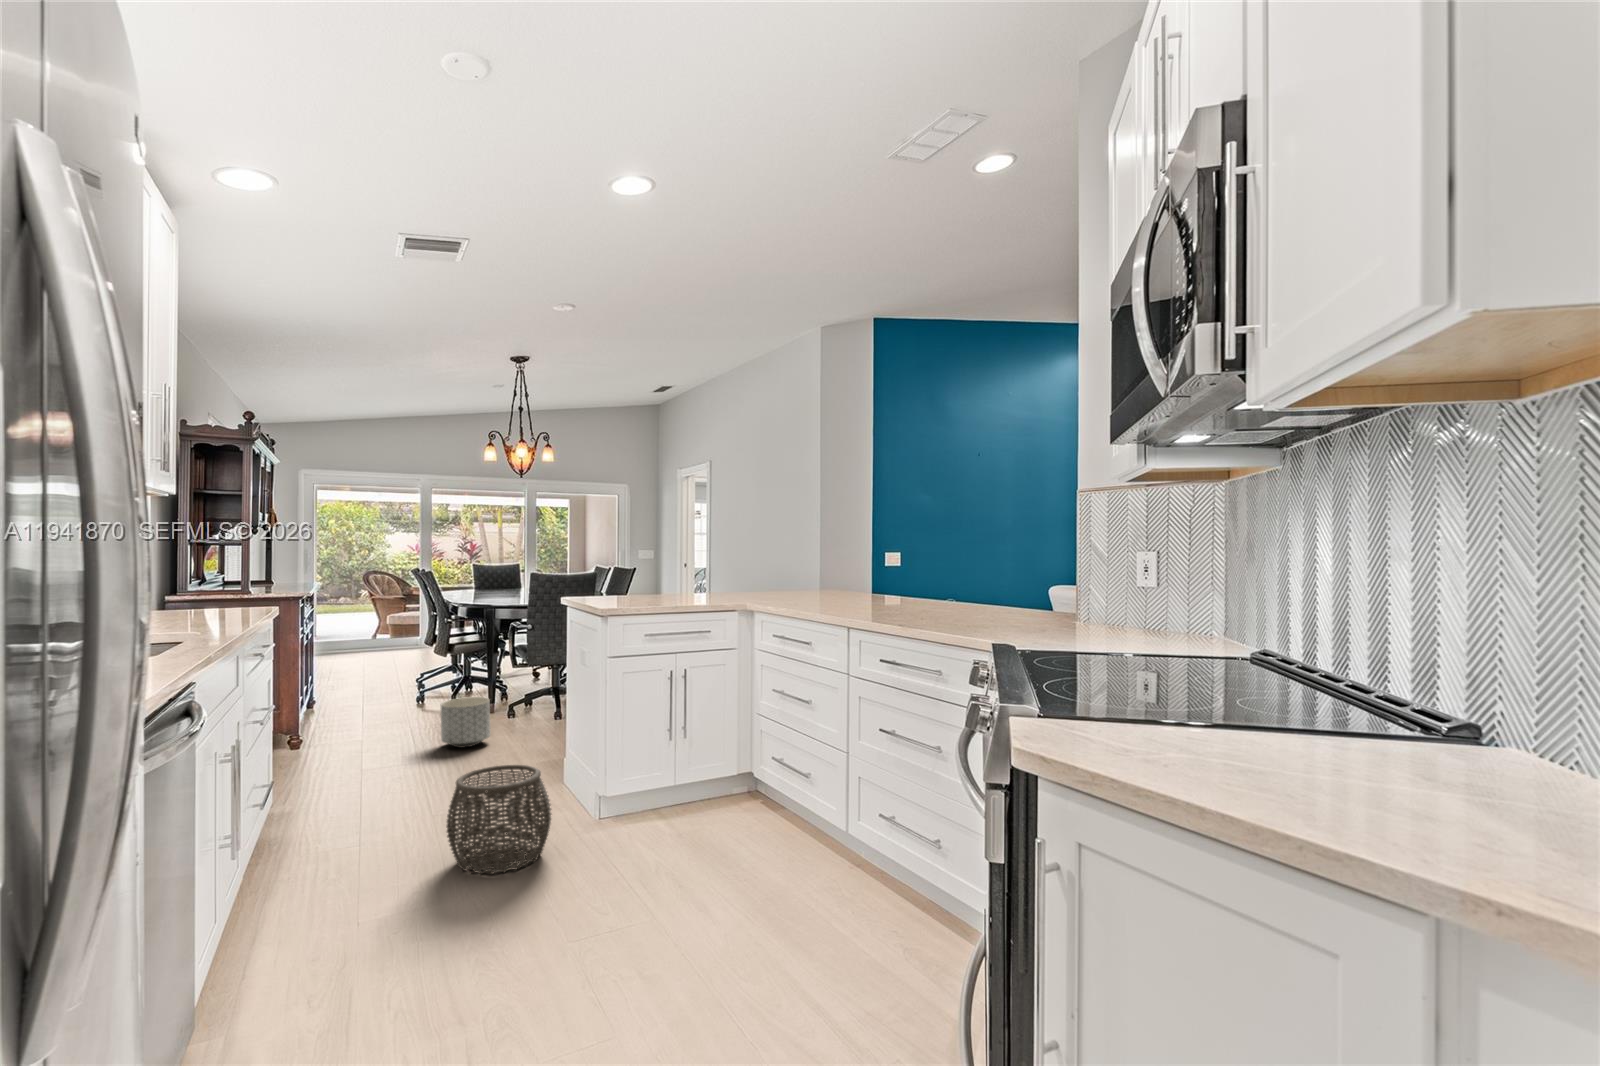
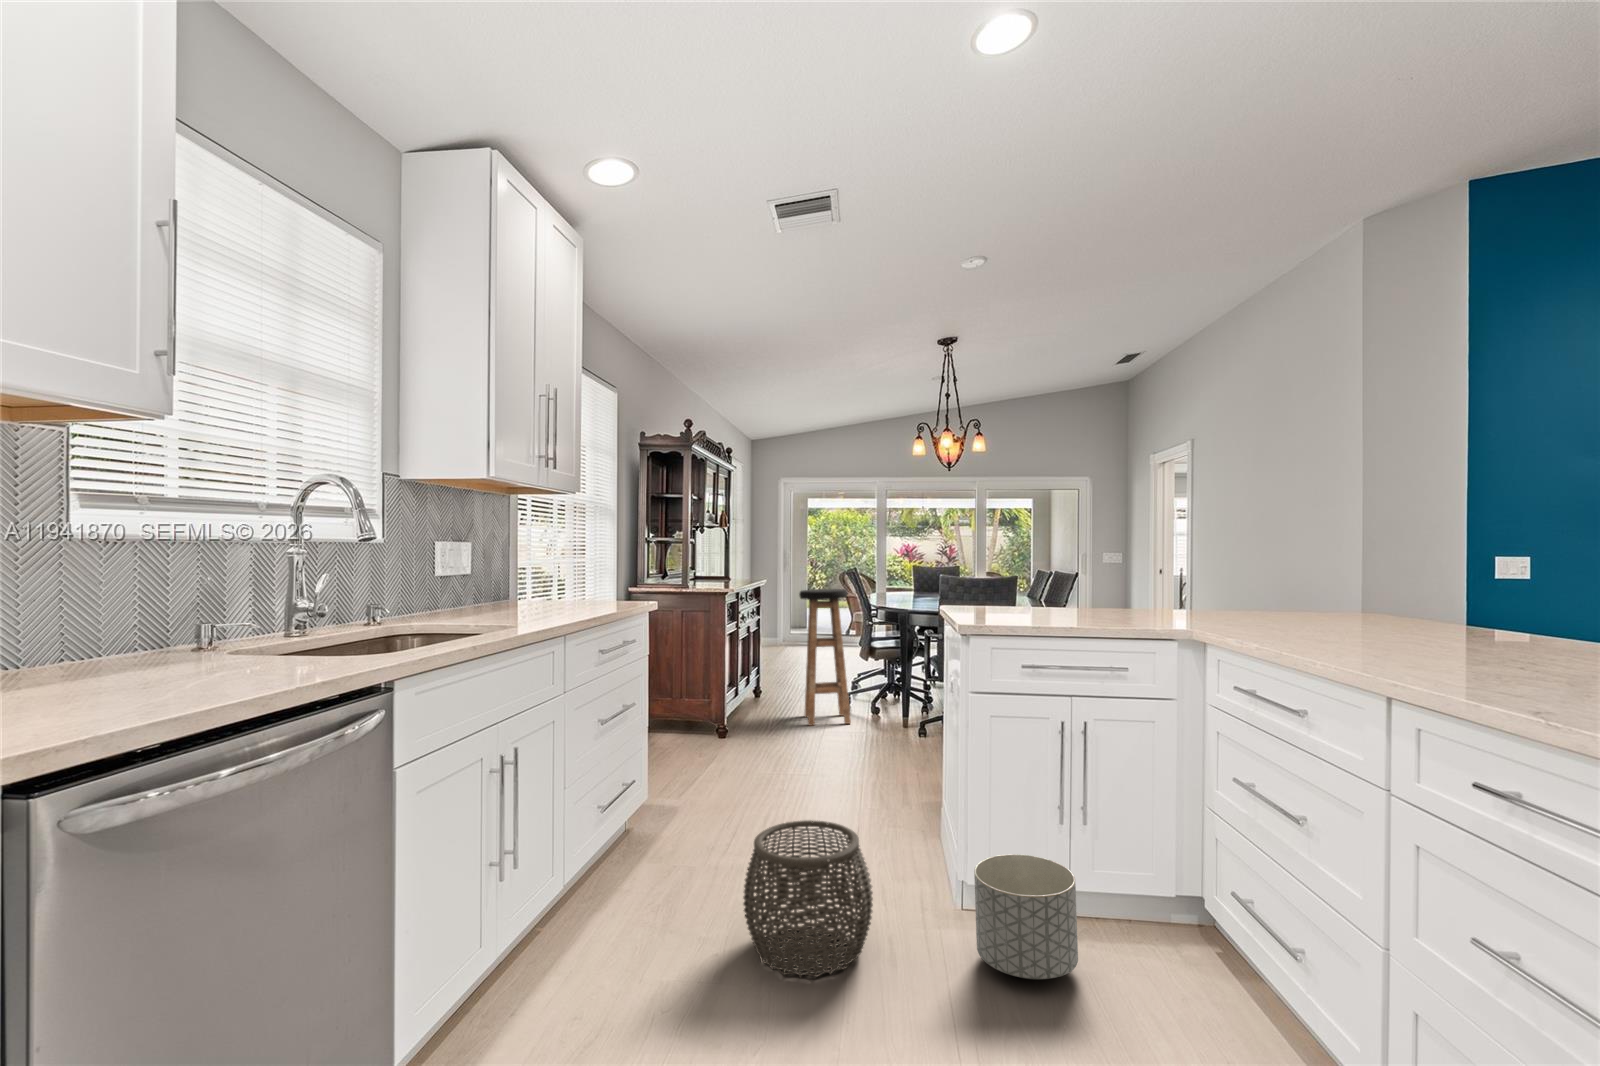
bar stool: none [374,590,432,726] -> present [799,589,851,726]
planter: present [441,697,490,748] -> present [974,854,1078,980]

